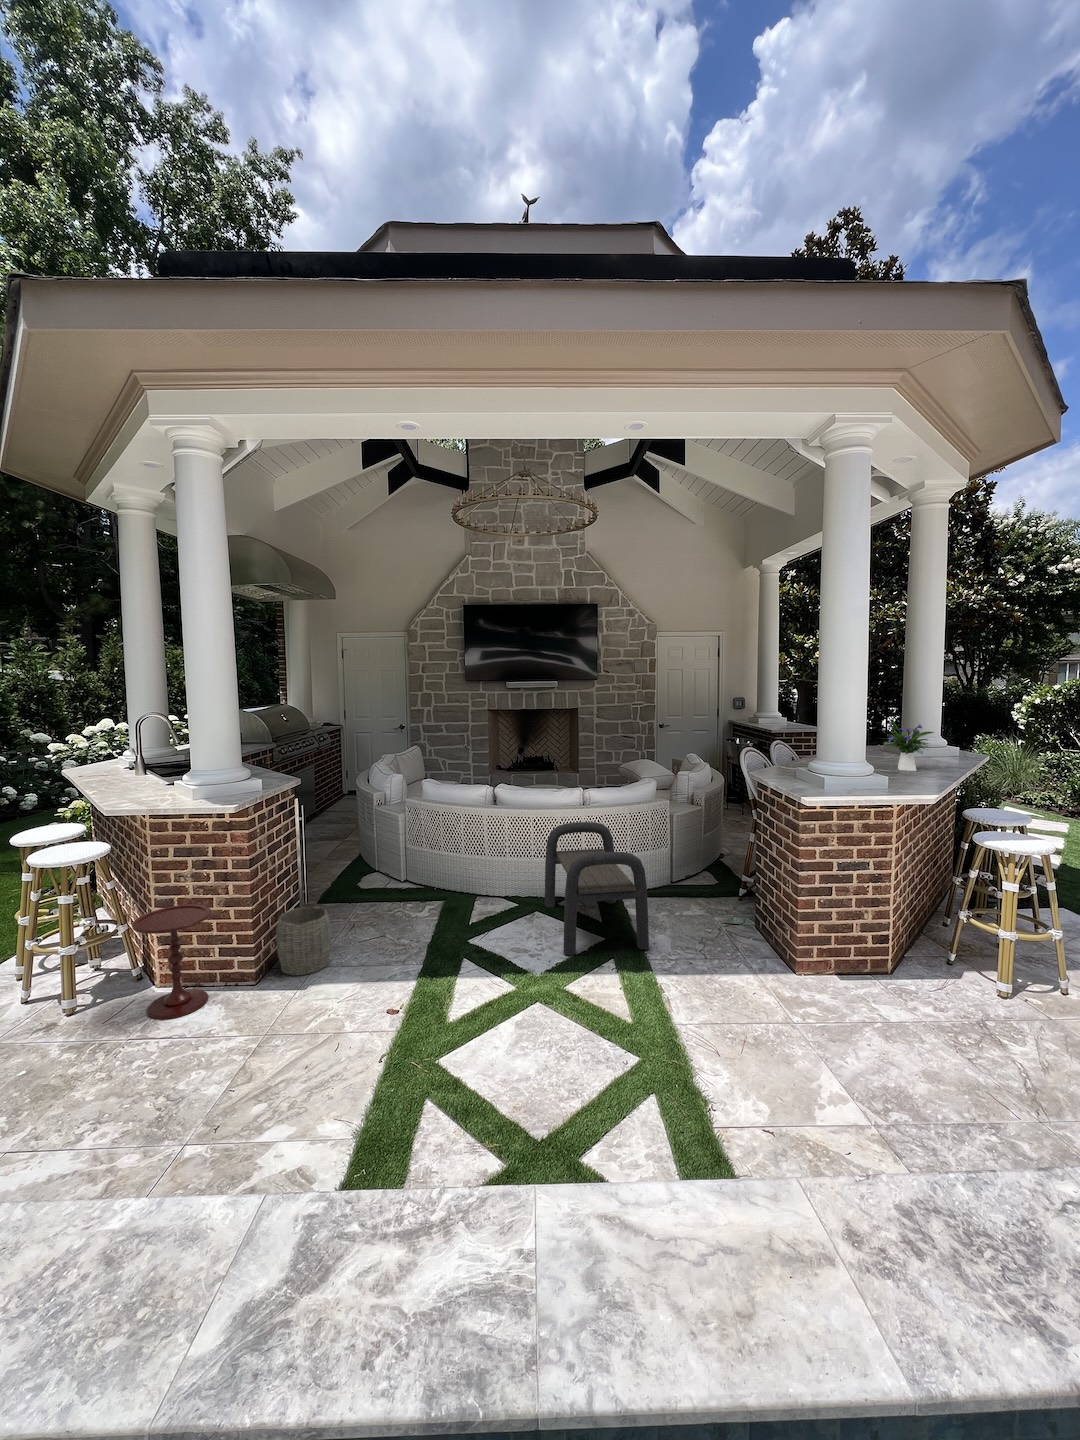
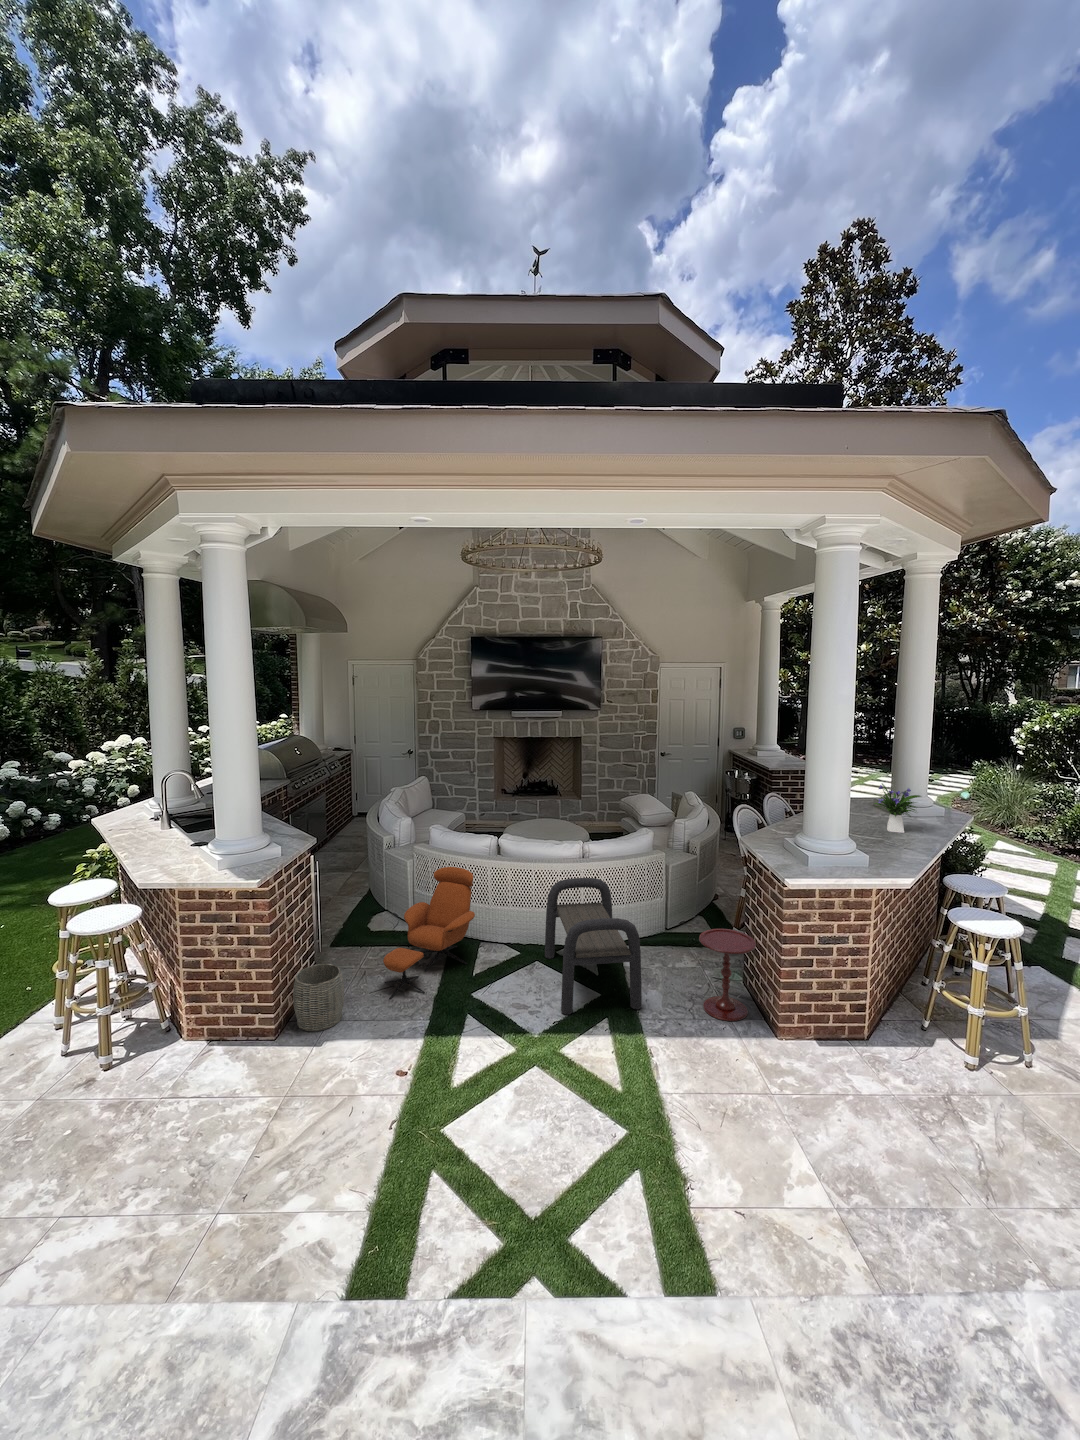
lounge chair: none [374,815,471,946] -> present [383,867,475,999]
side table: present [132,905,211,1019] -> present [699,929,756,1021]

